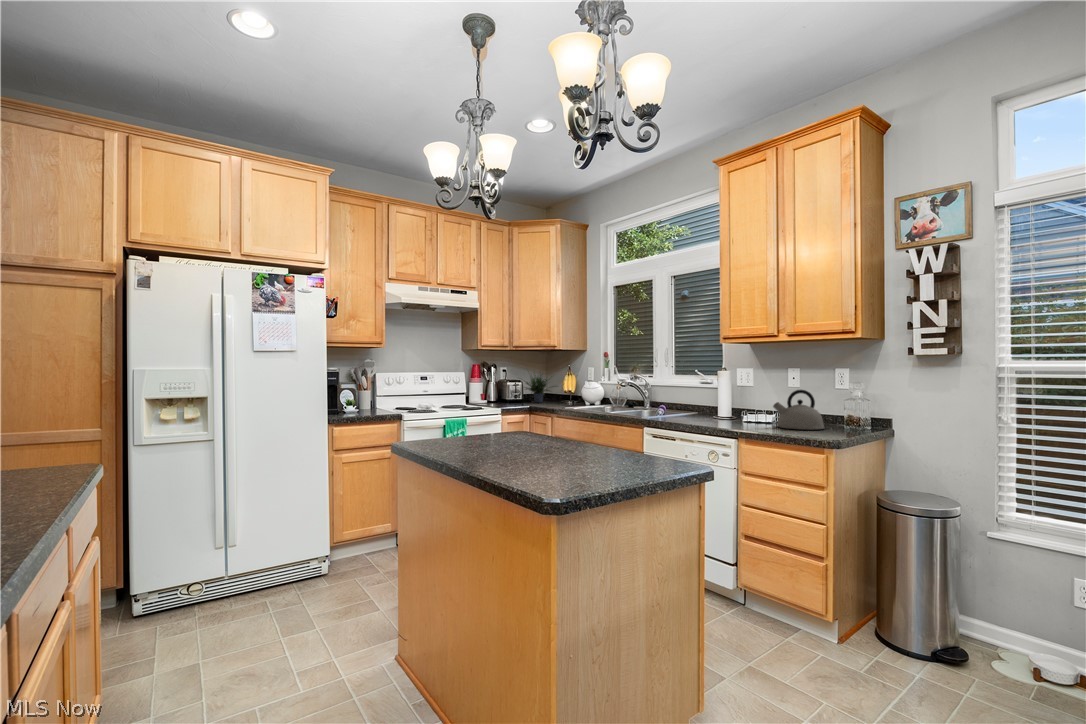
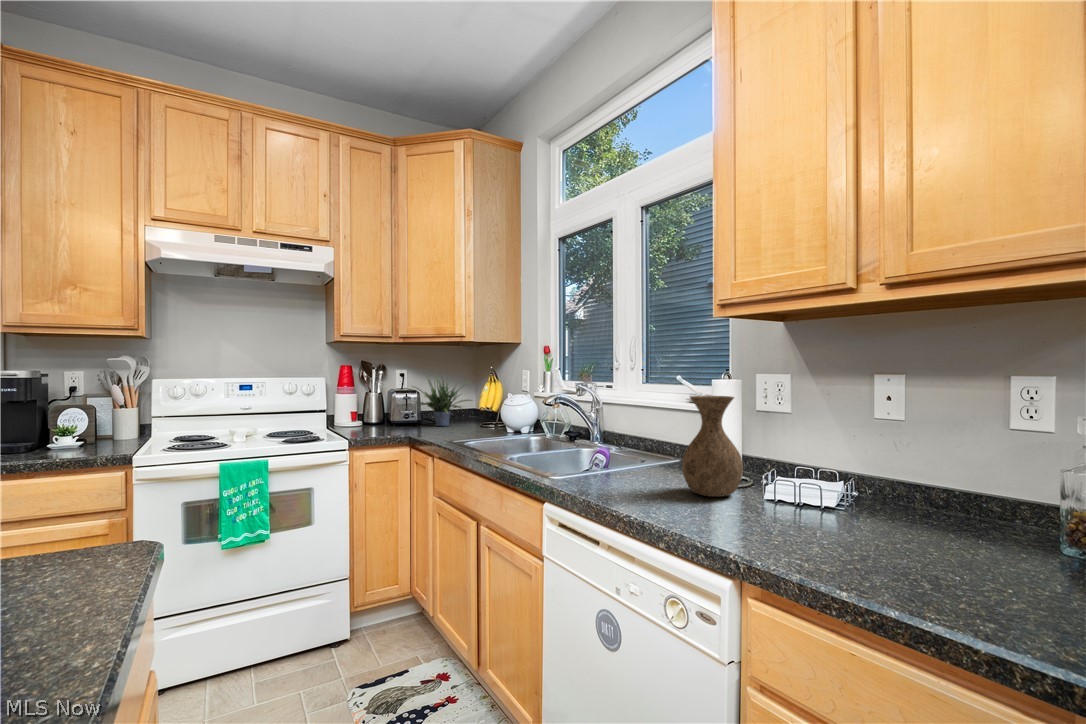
vase: none [707,378,734,421] -> present [682,396,743,497]
kettle: present [773,390,825,430] -> none [839,435,995,559]

